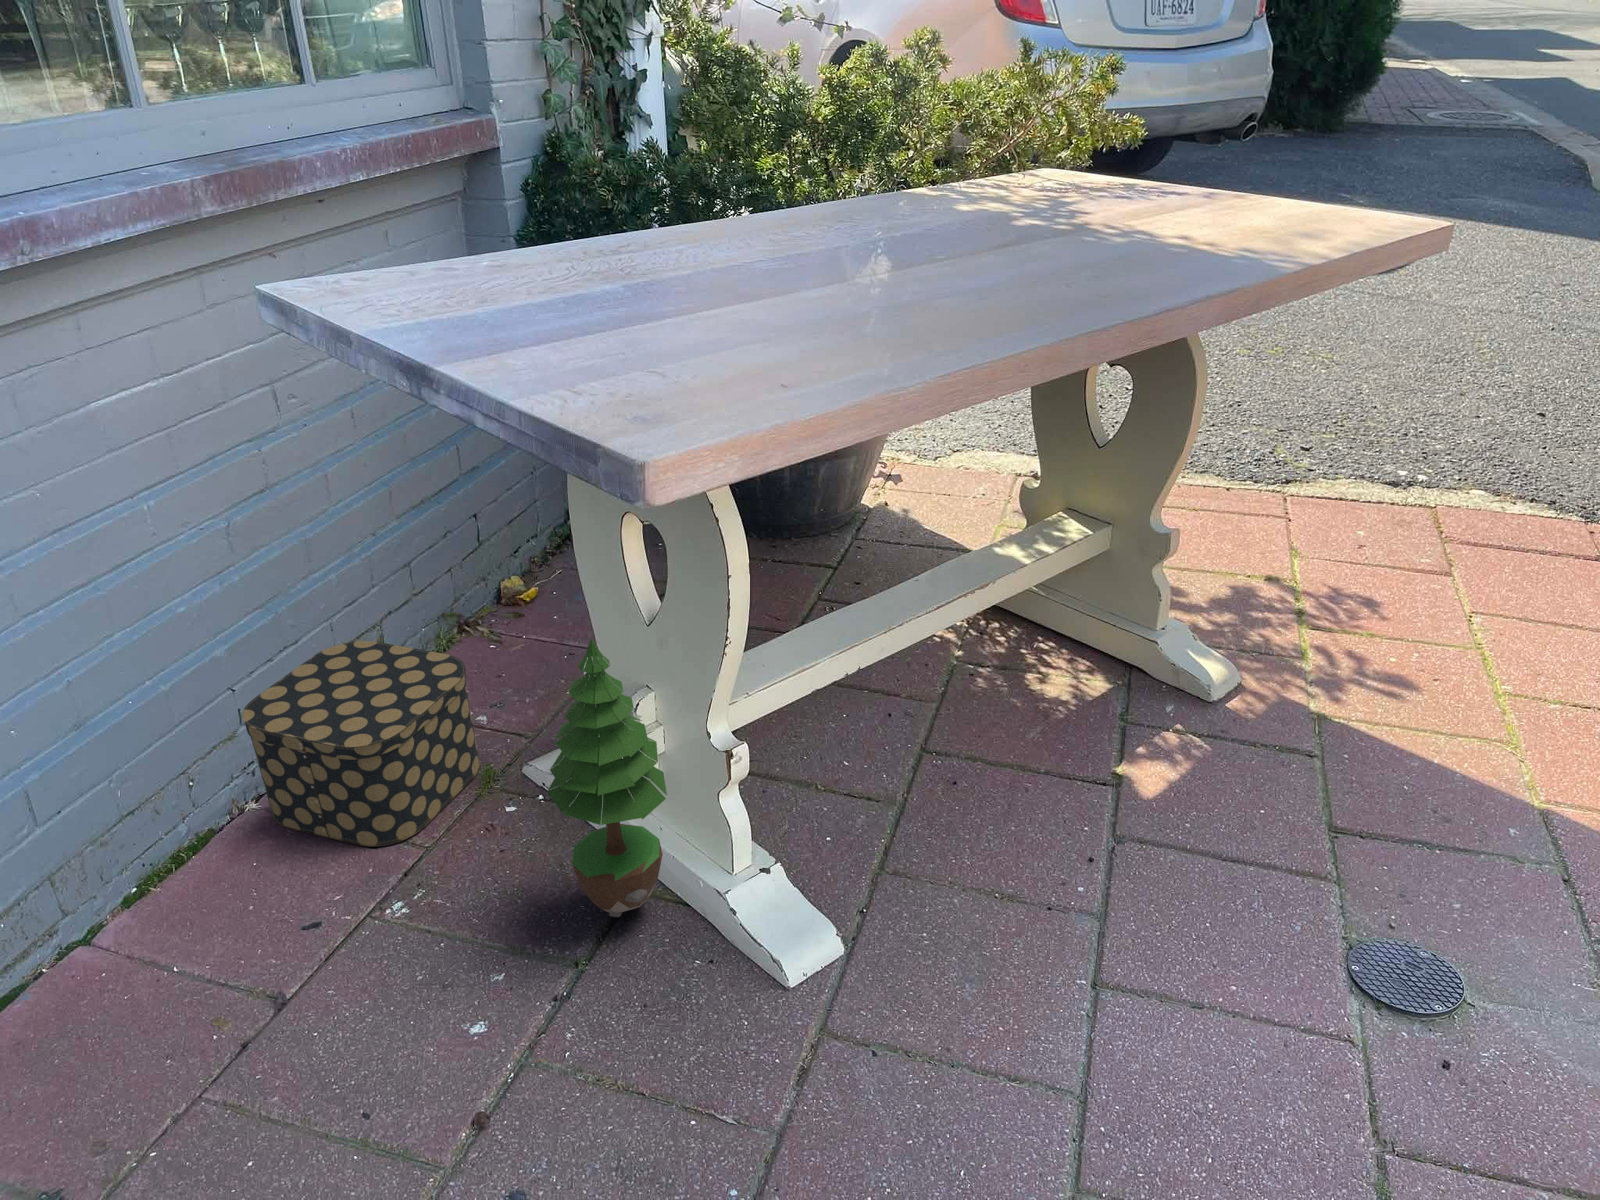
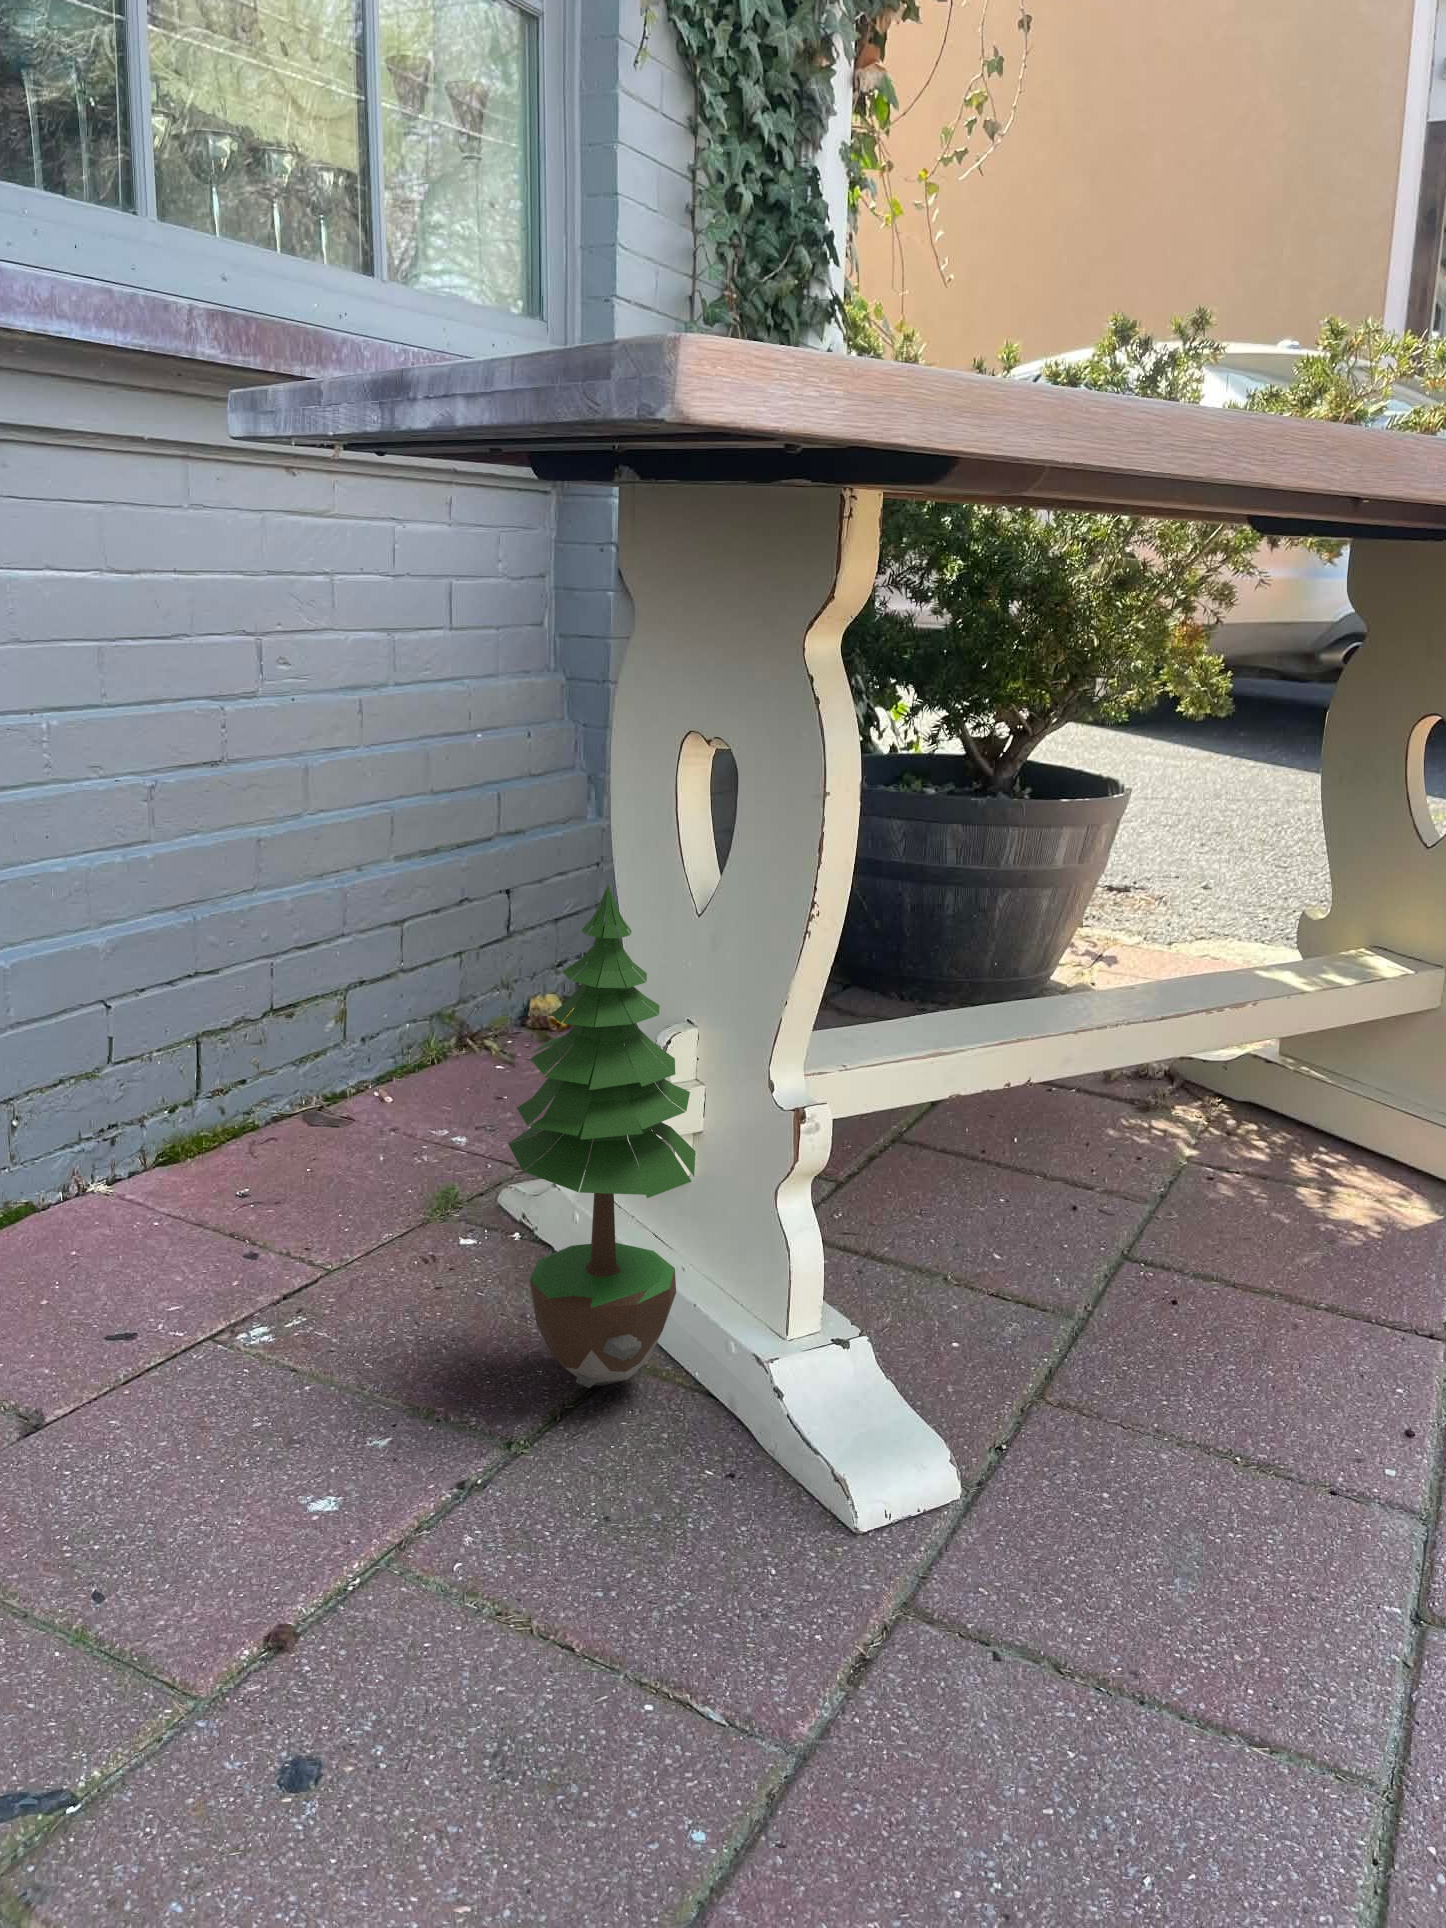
storage box: present [242,641,480,847] -> none [109,987,438,1258]

